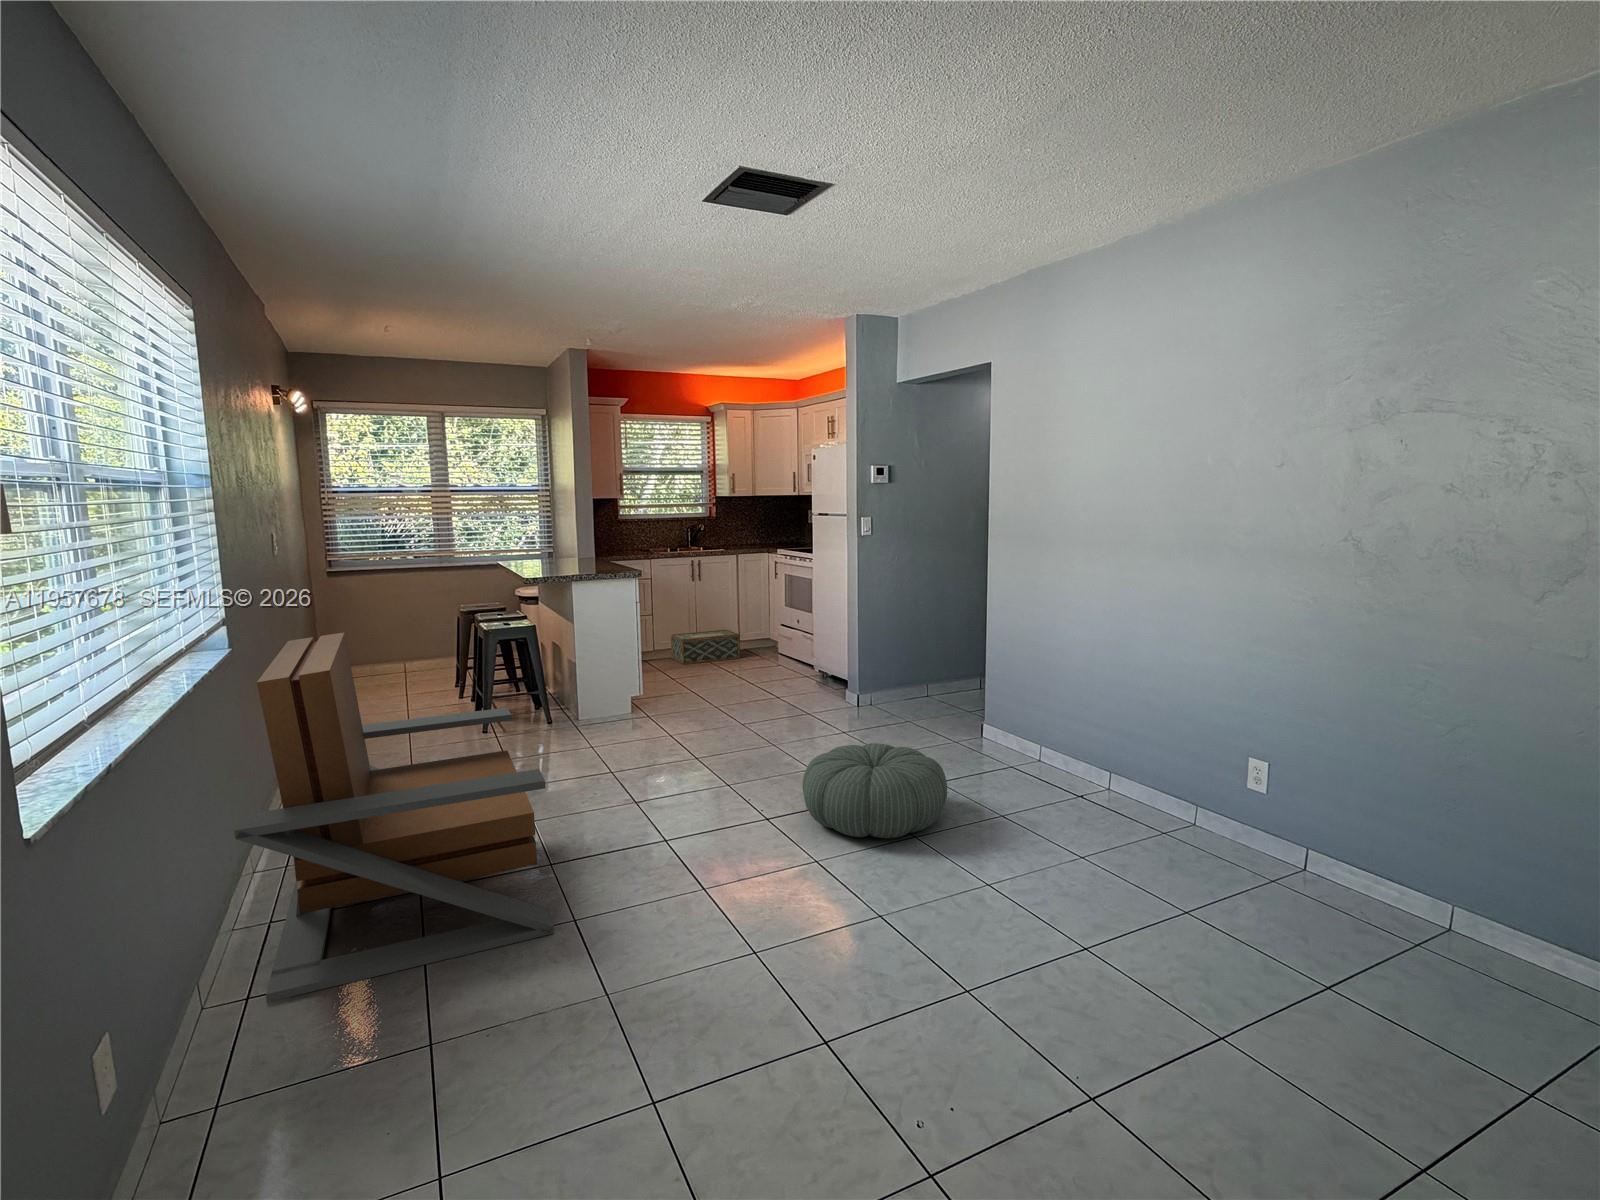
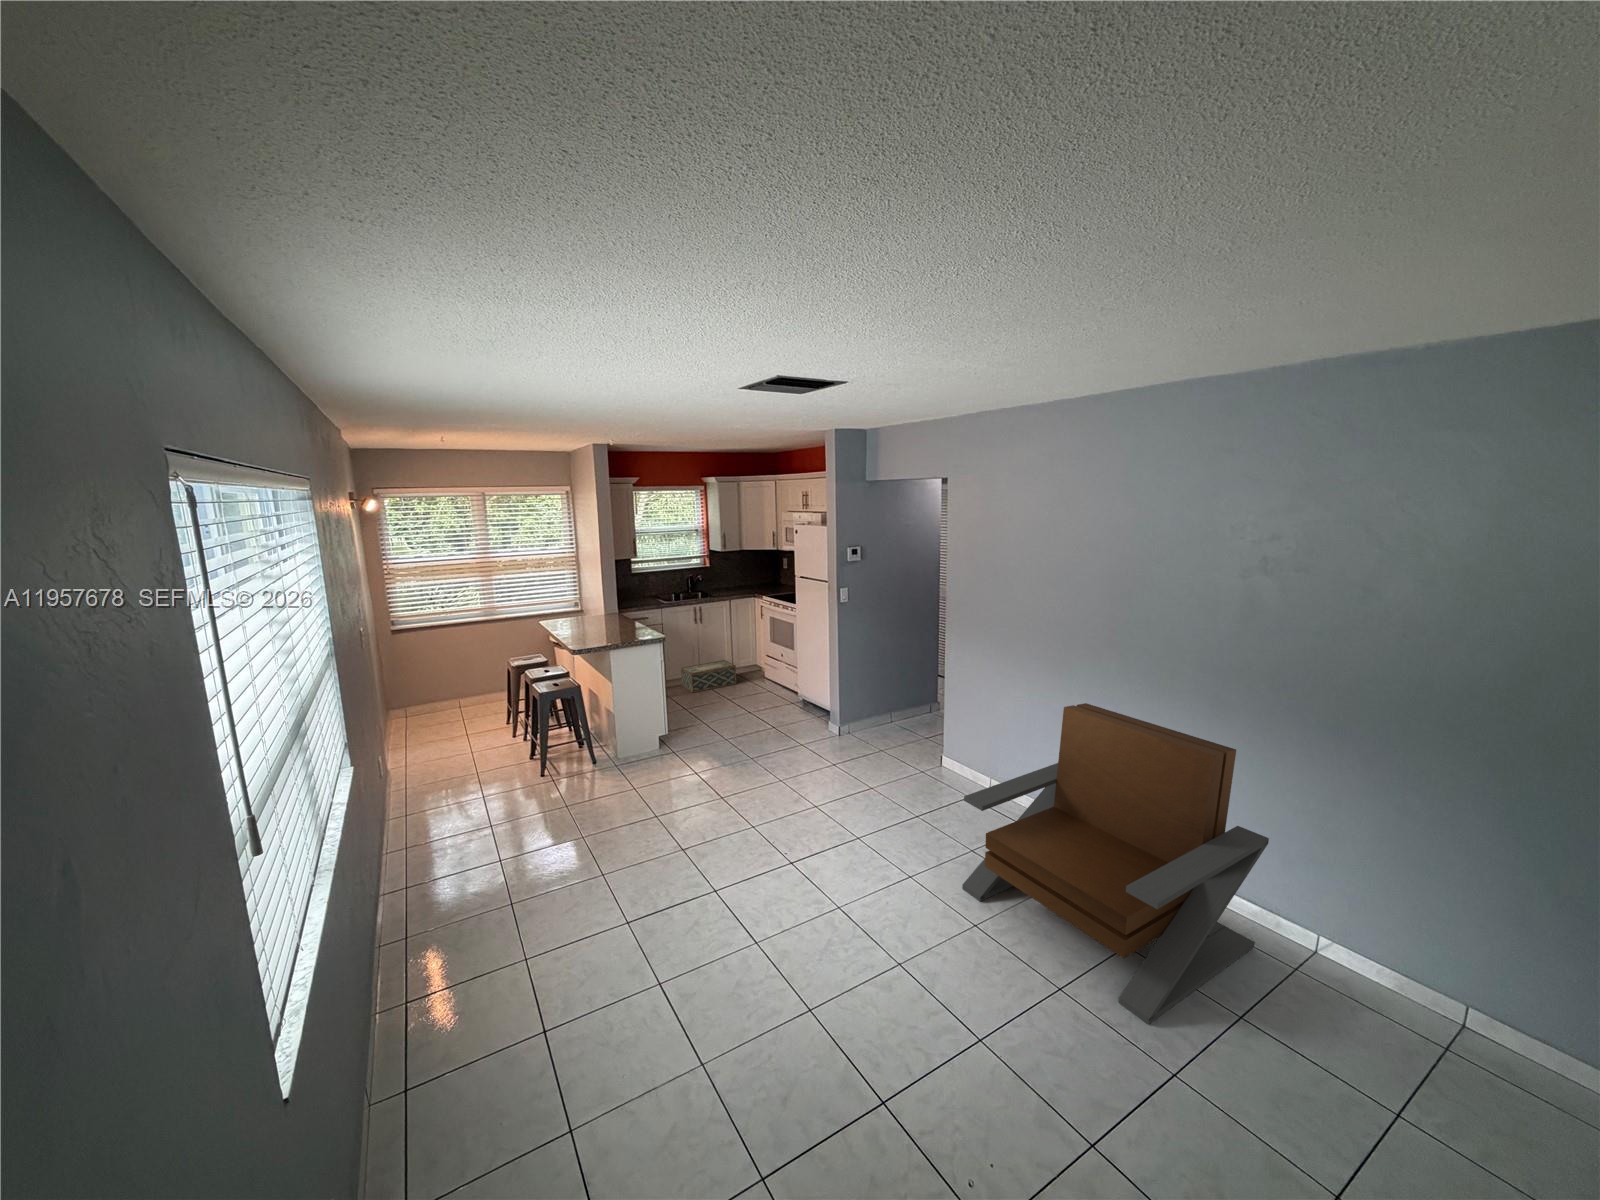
lounge chair: present [234,632,554,1002] -> present [962,703,1269,1024]
pouf: present [803,743,947,838] -> none [820,796,932,883]

